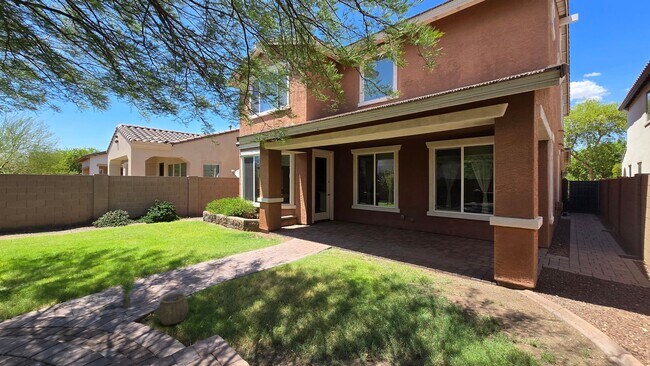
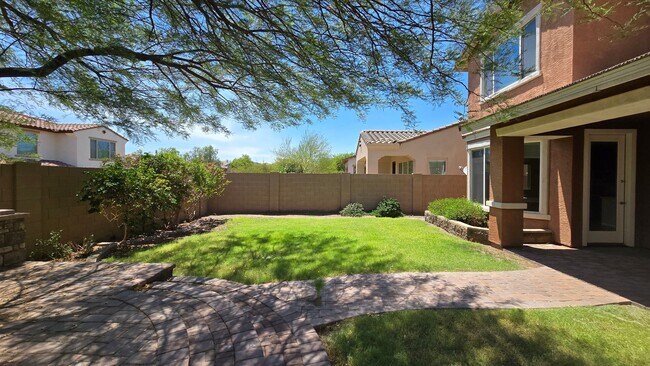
woven basket: present [158,293,188,325] -> none [333,309,364,348]

